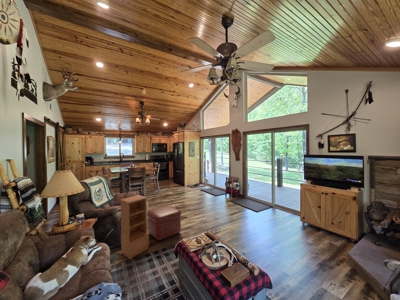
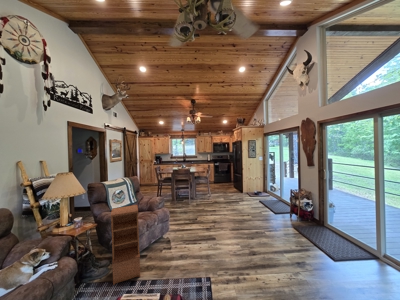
ottoman: present [147,206,181,241] -> none [154,221,192,268]

